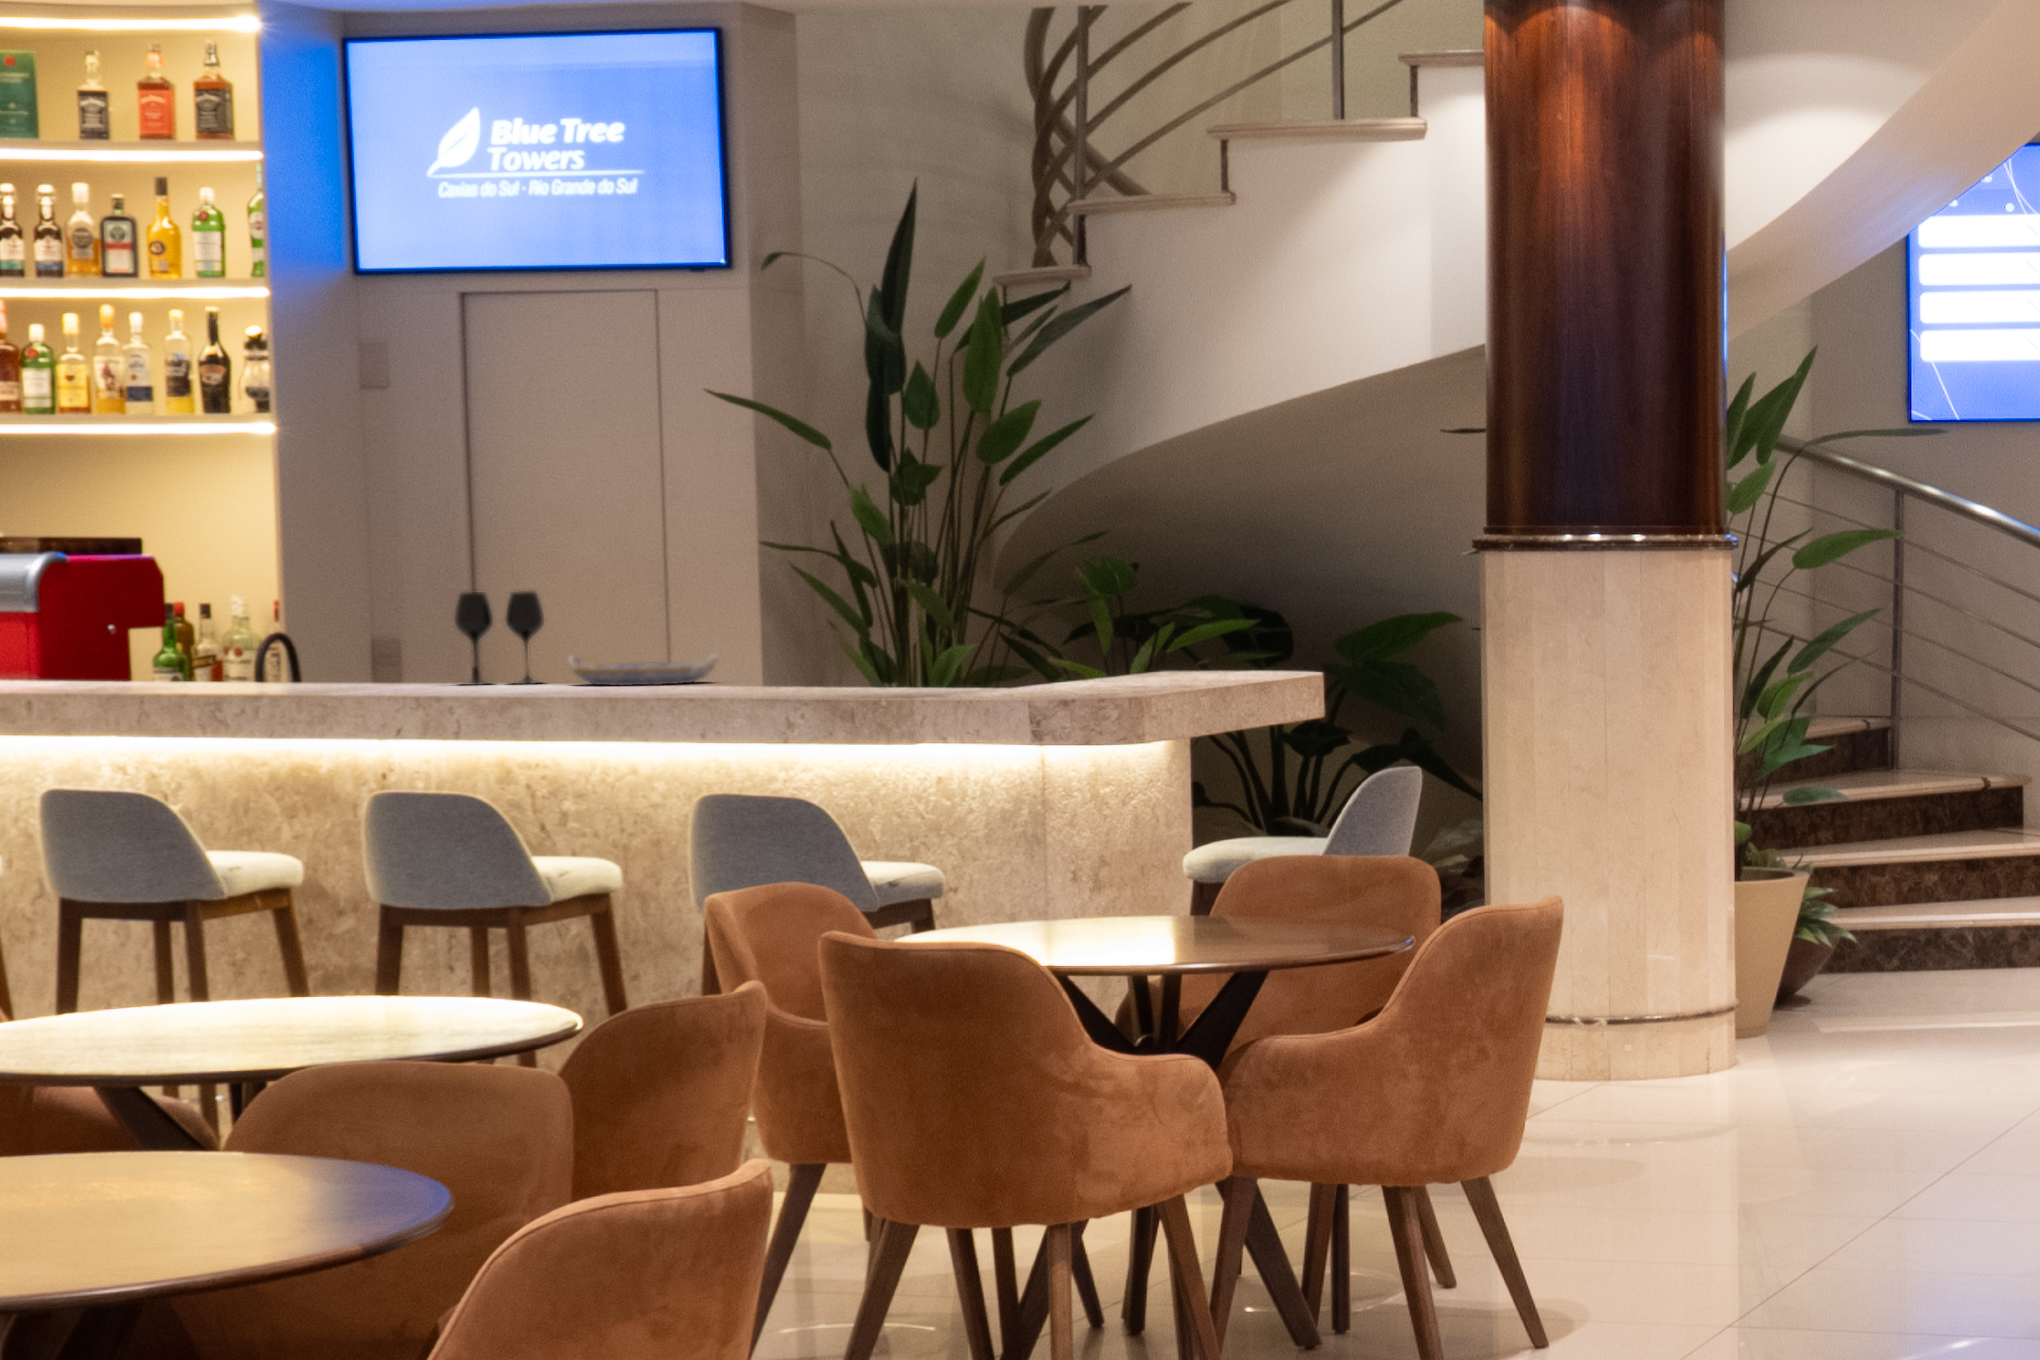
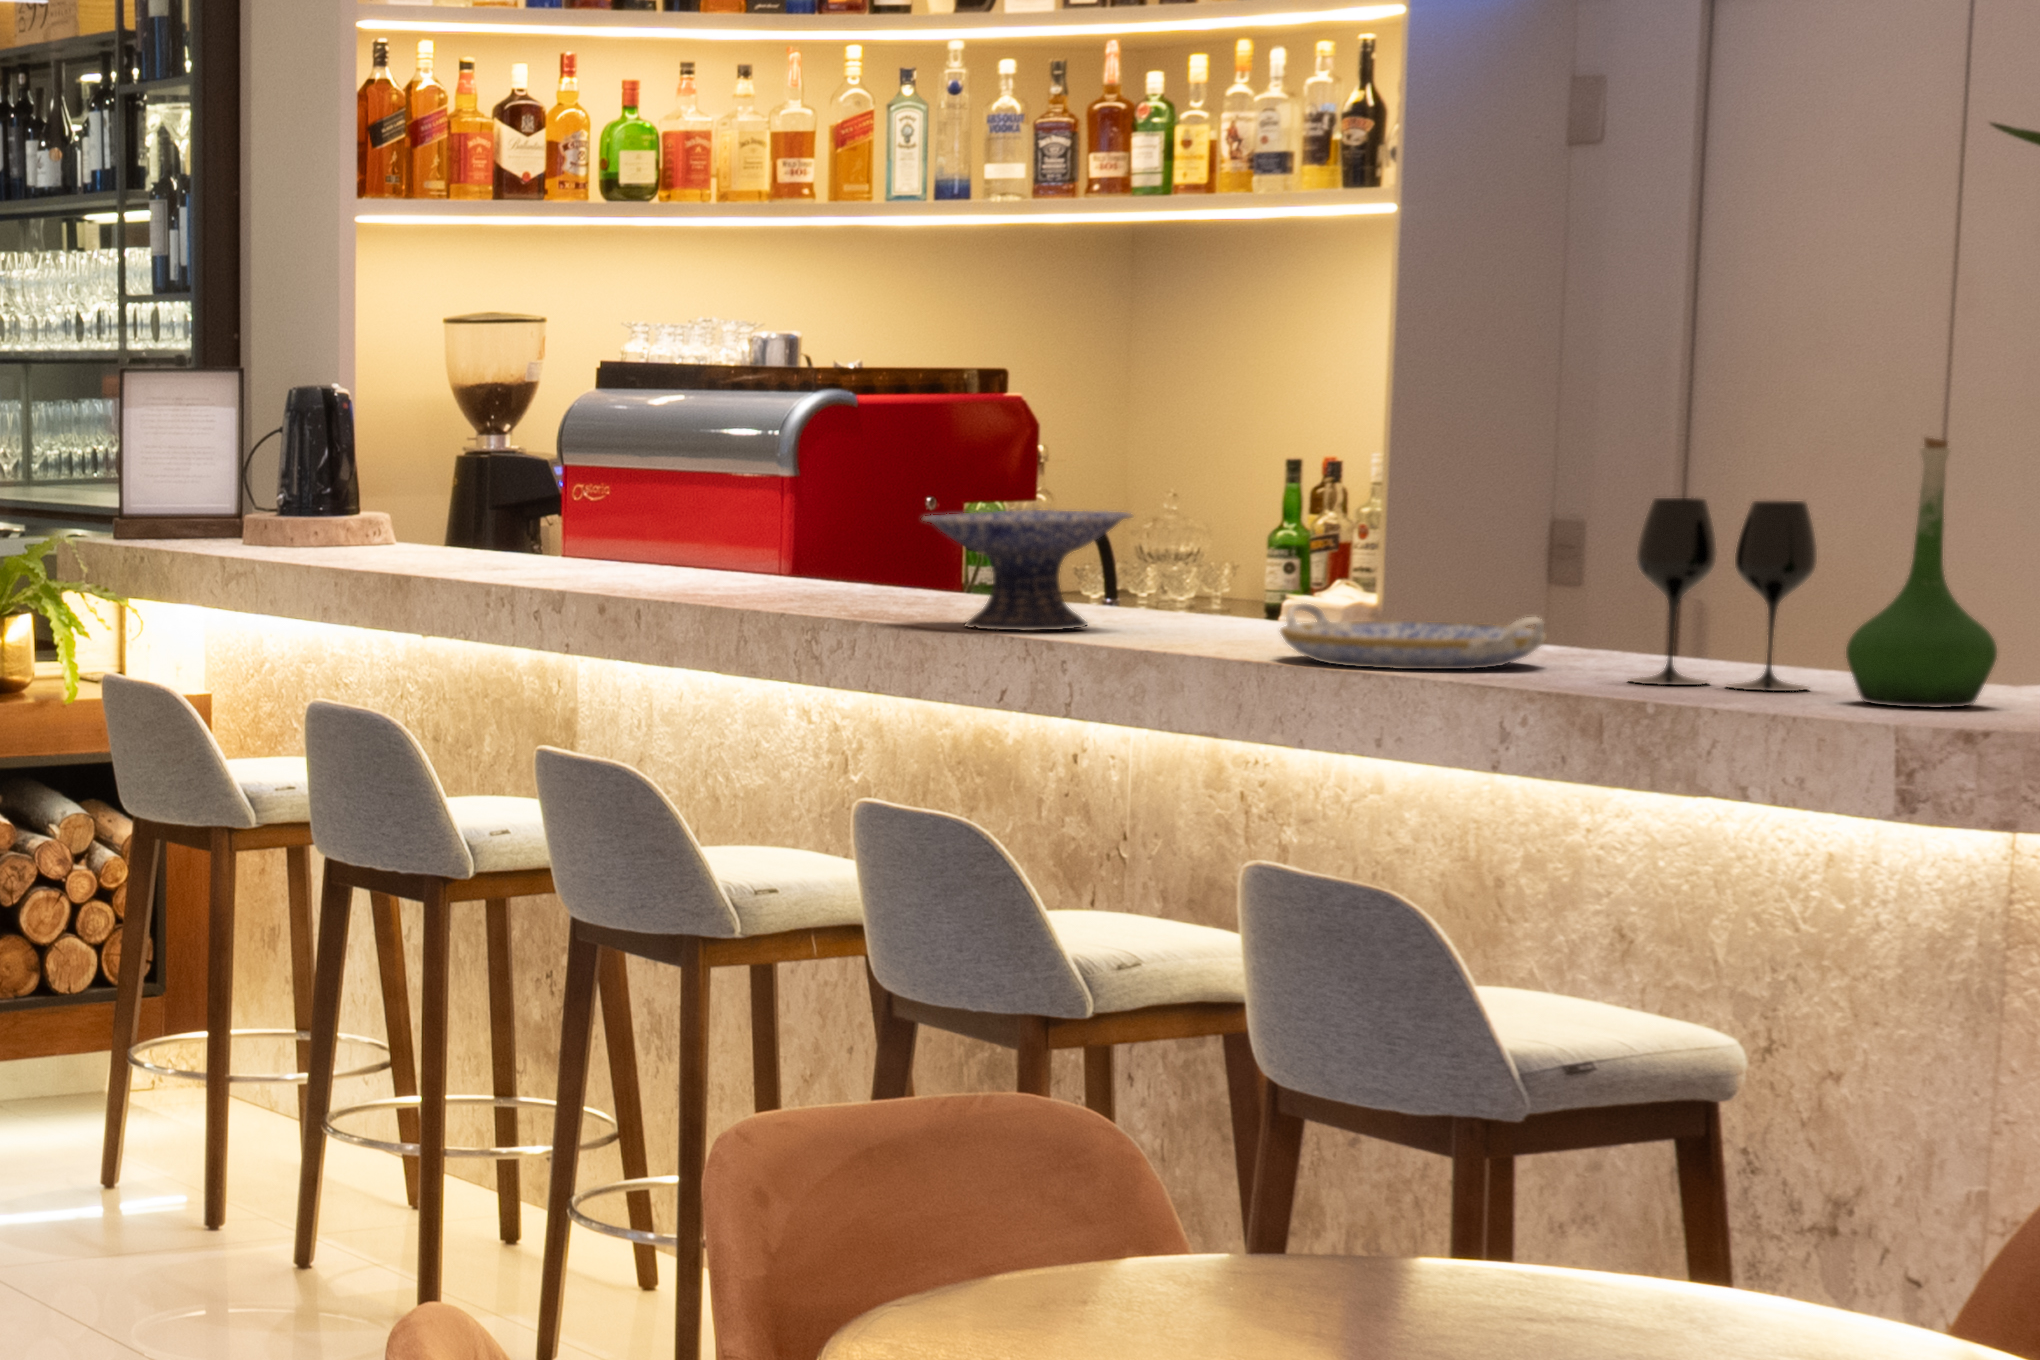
vase: none [905,553,973,681] -> present [1846,438,1997,708]
wine glass: present [454,591,544,685] -> present [1630,498,1817,691]
decorative bowl: none [281,615,412,686] -> present [923,510,1132,630]

